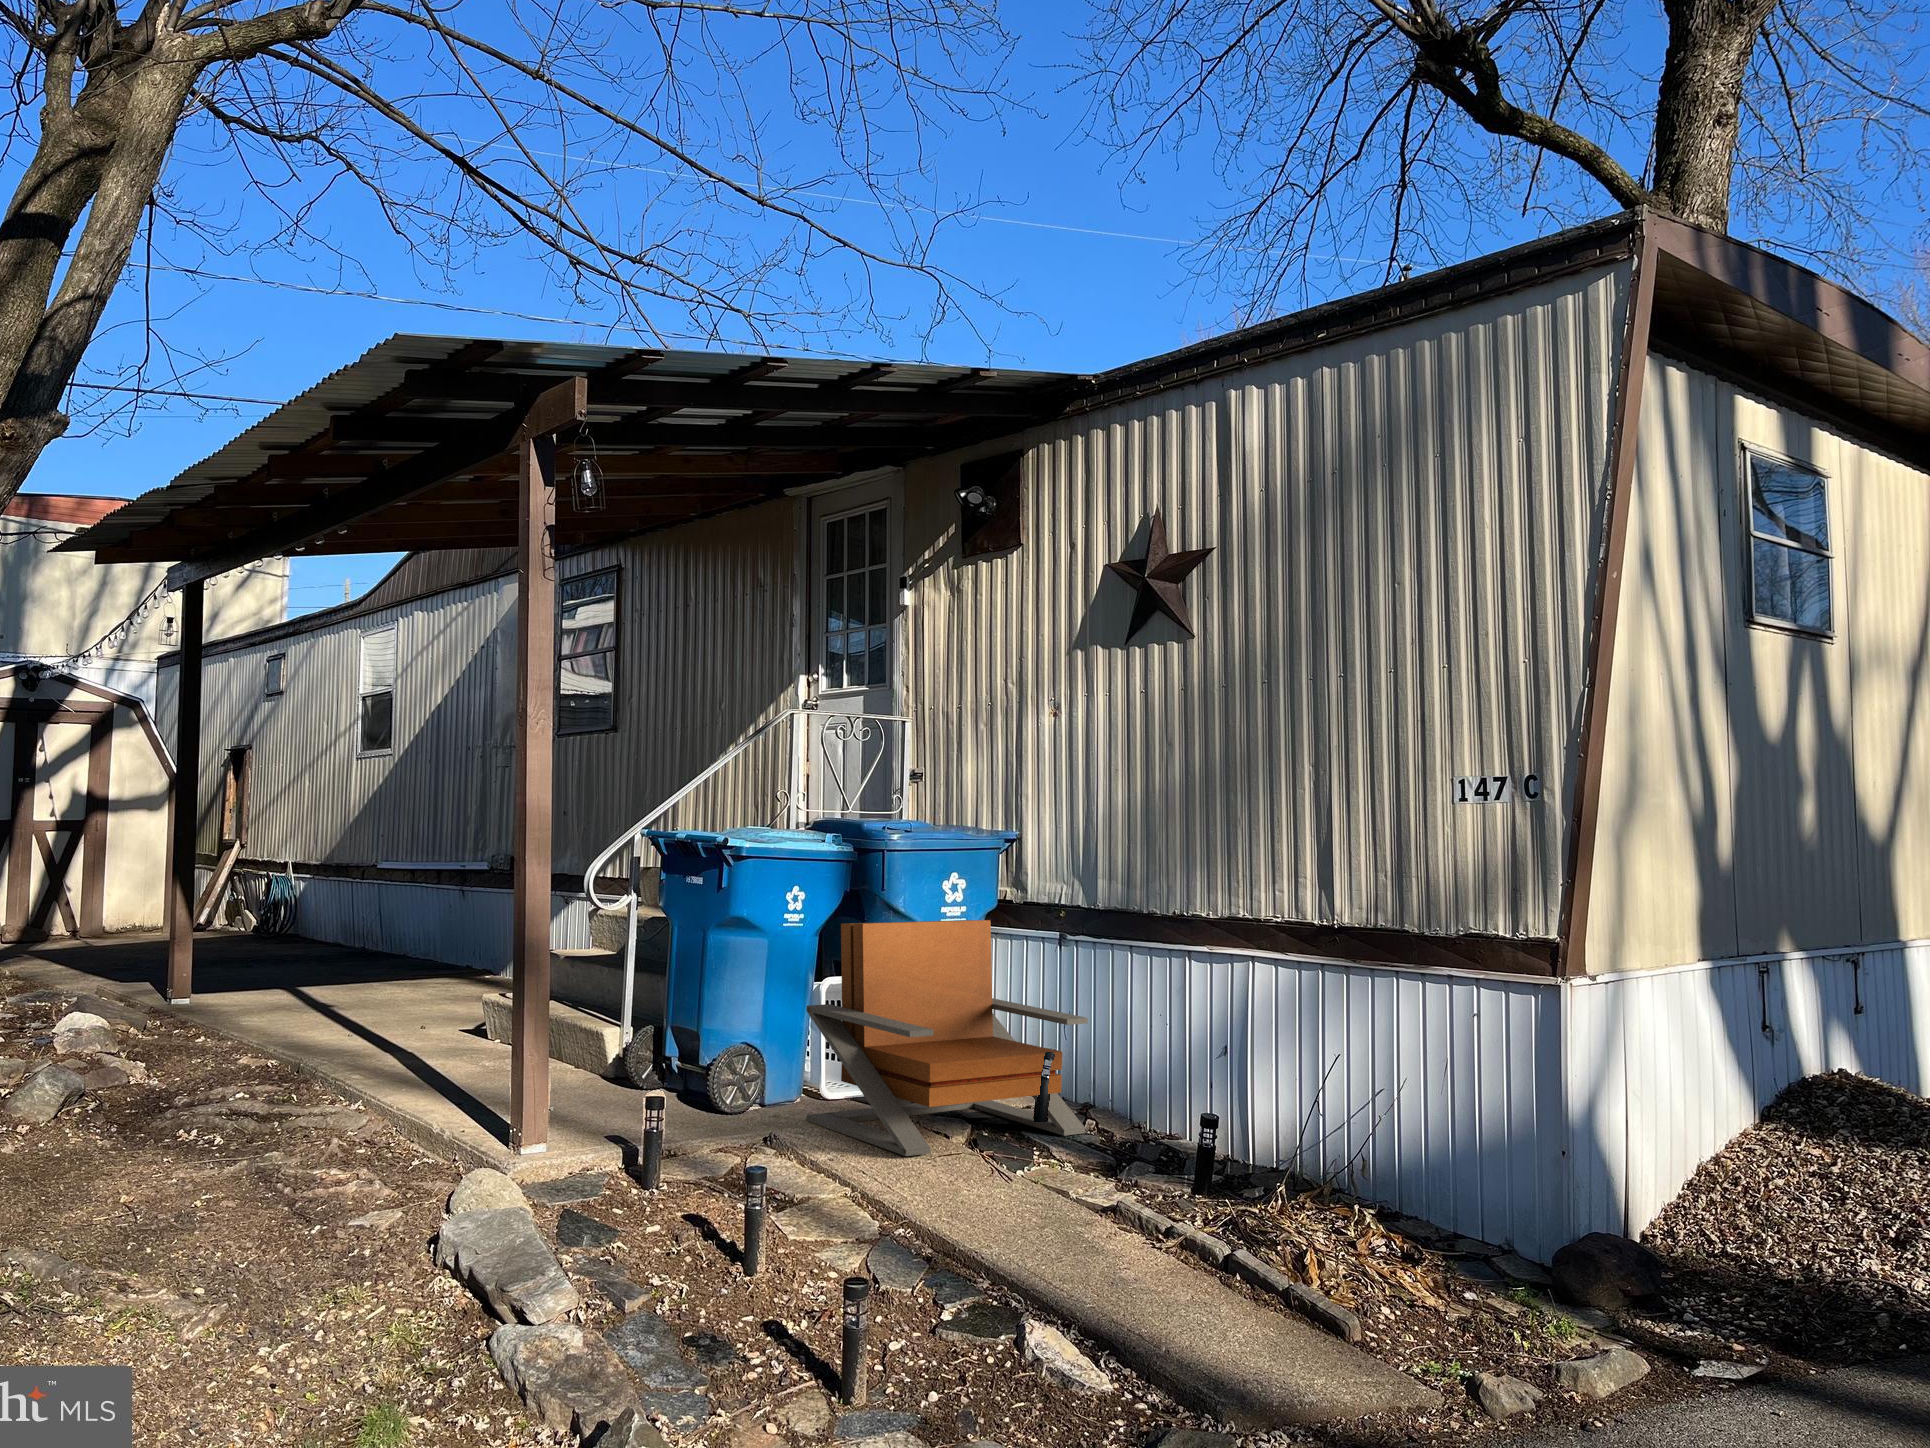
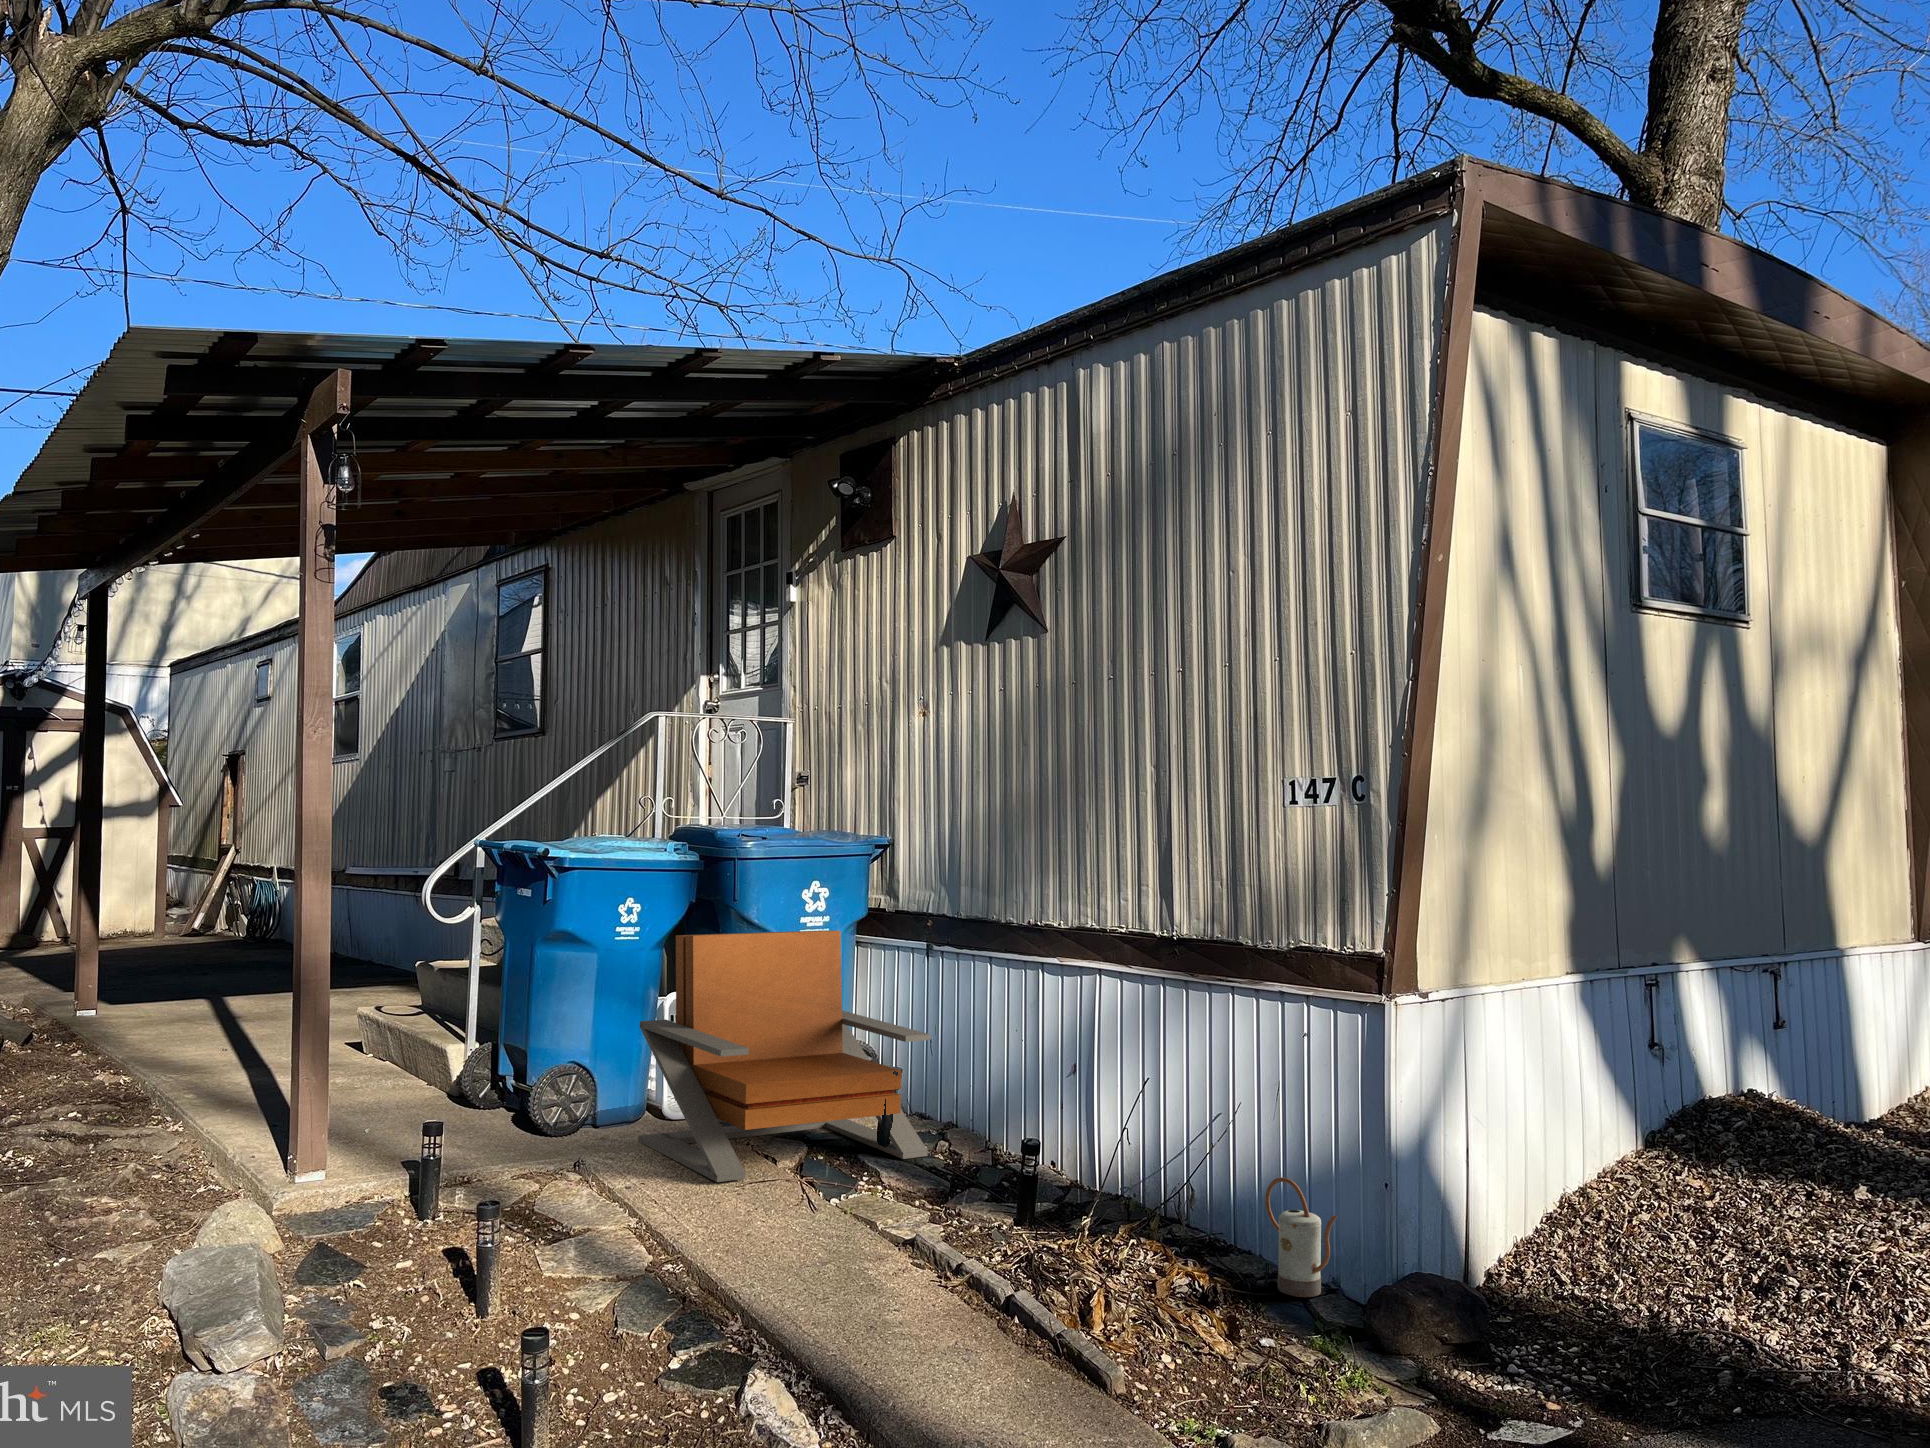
watering can: none [1443,1146,1520,1255] -> present [1265,1177,1338,1297]

